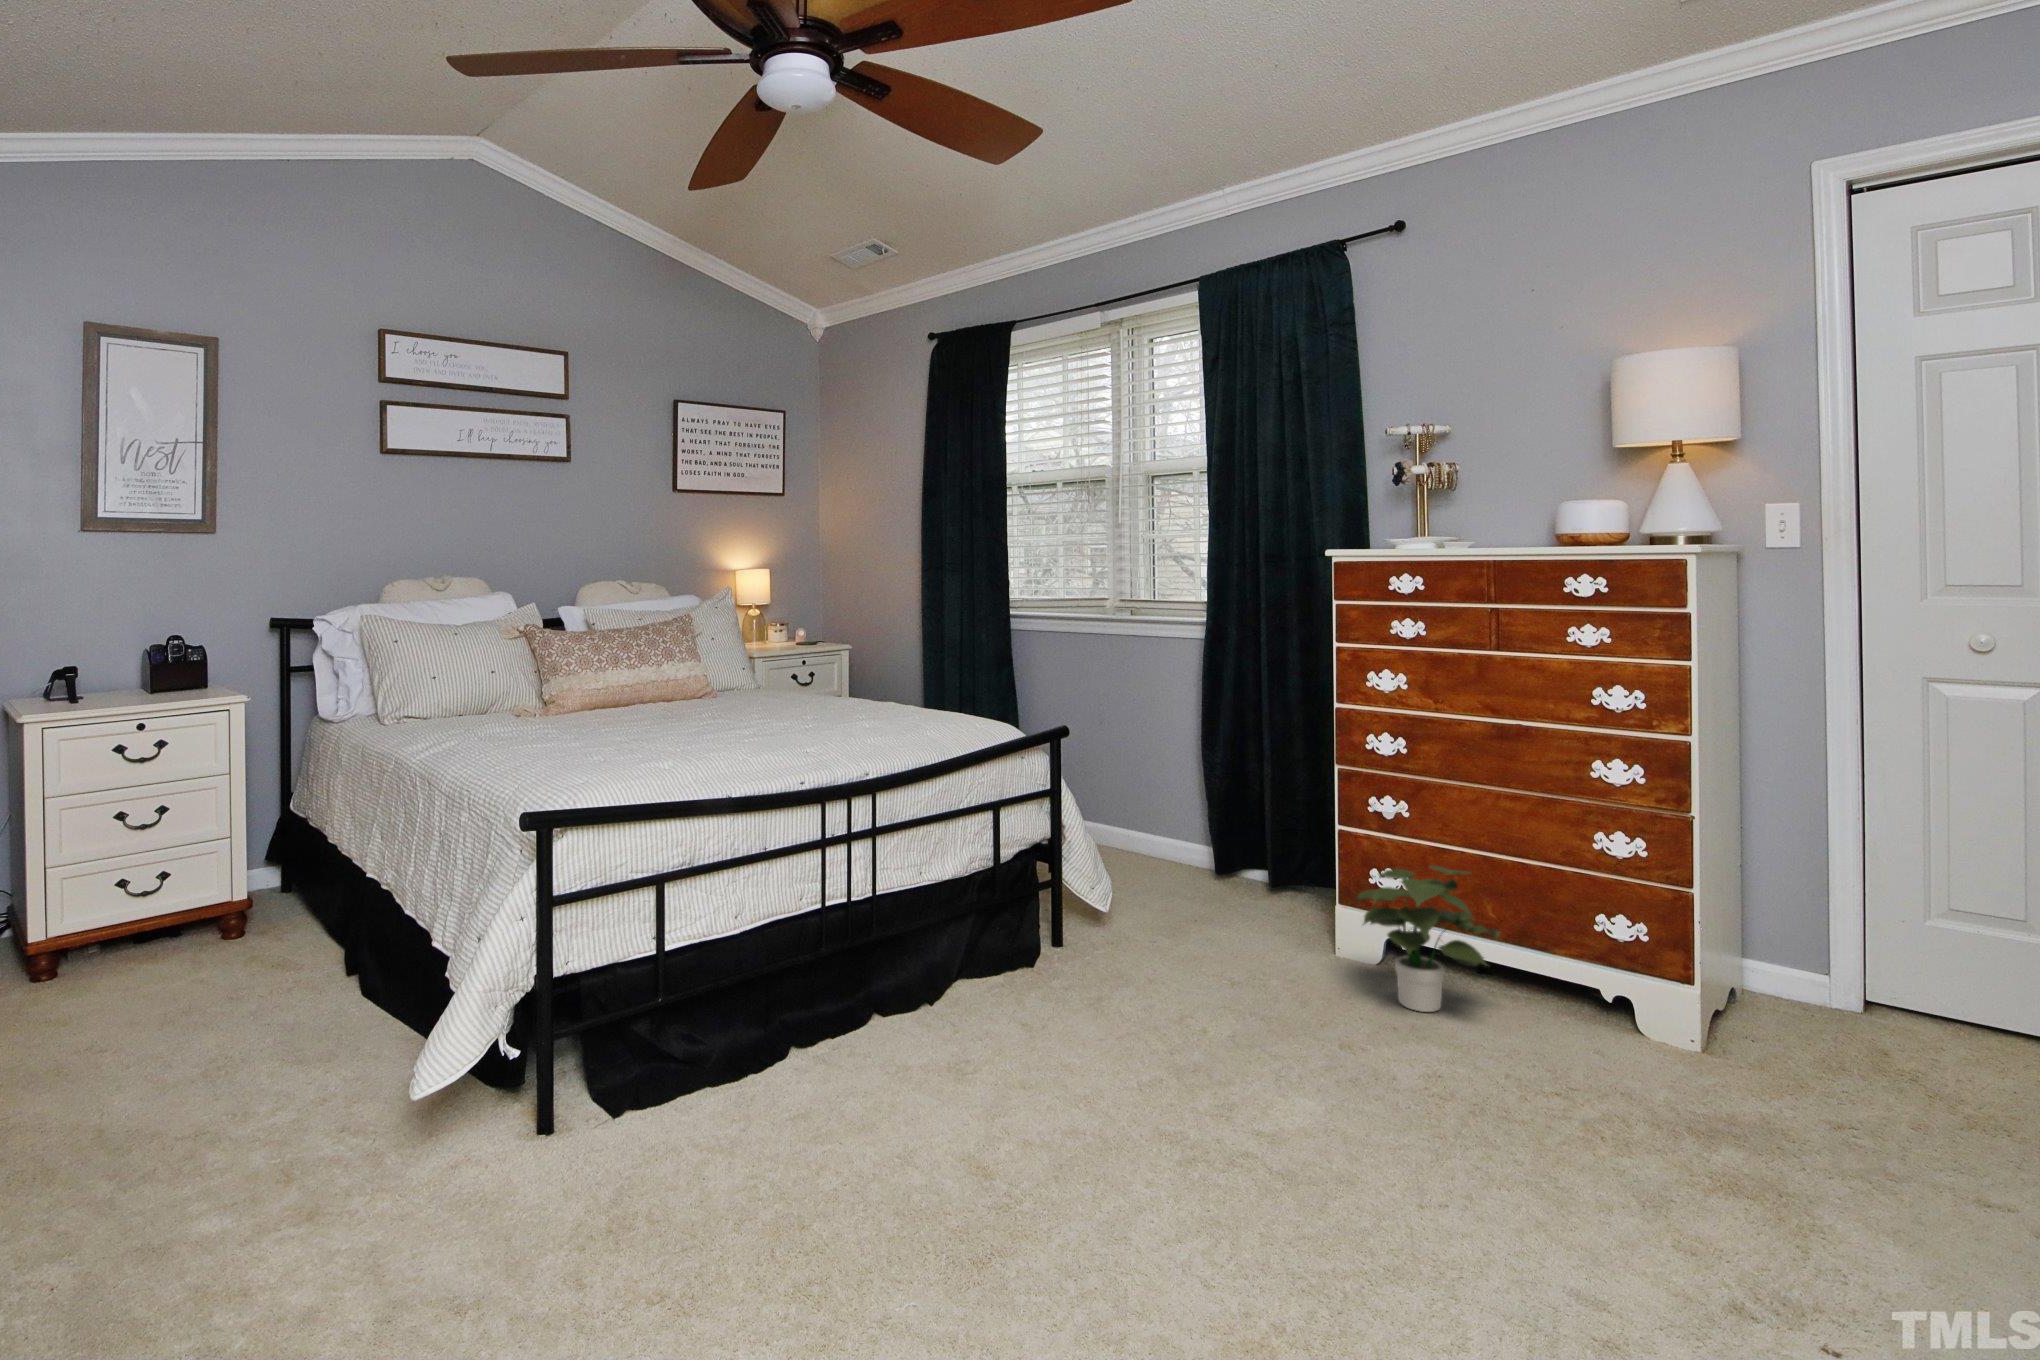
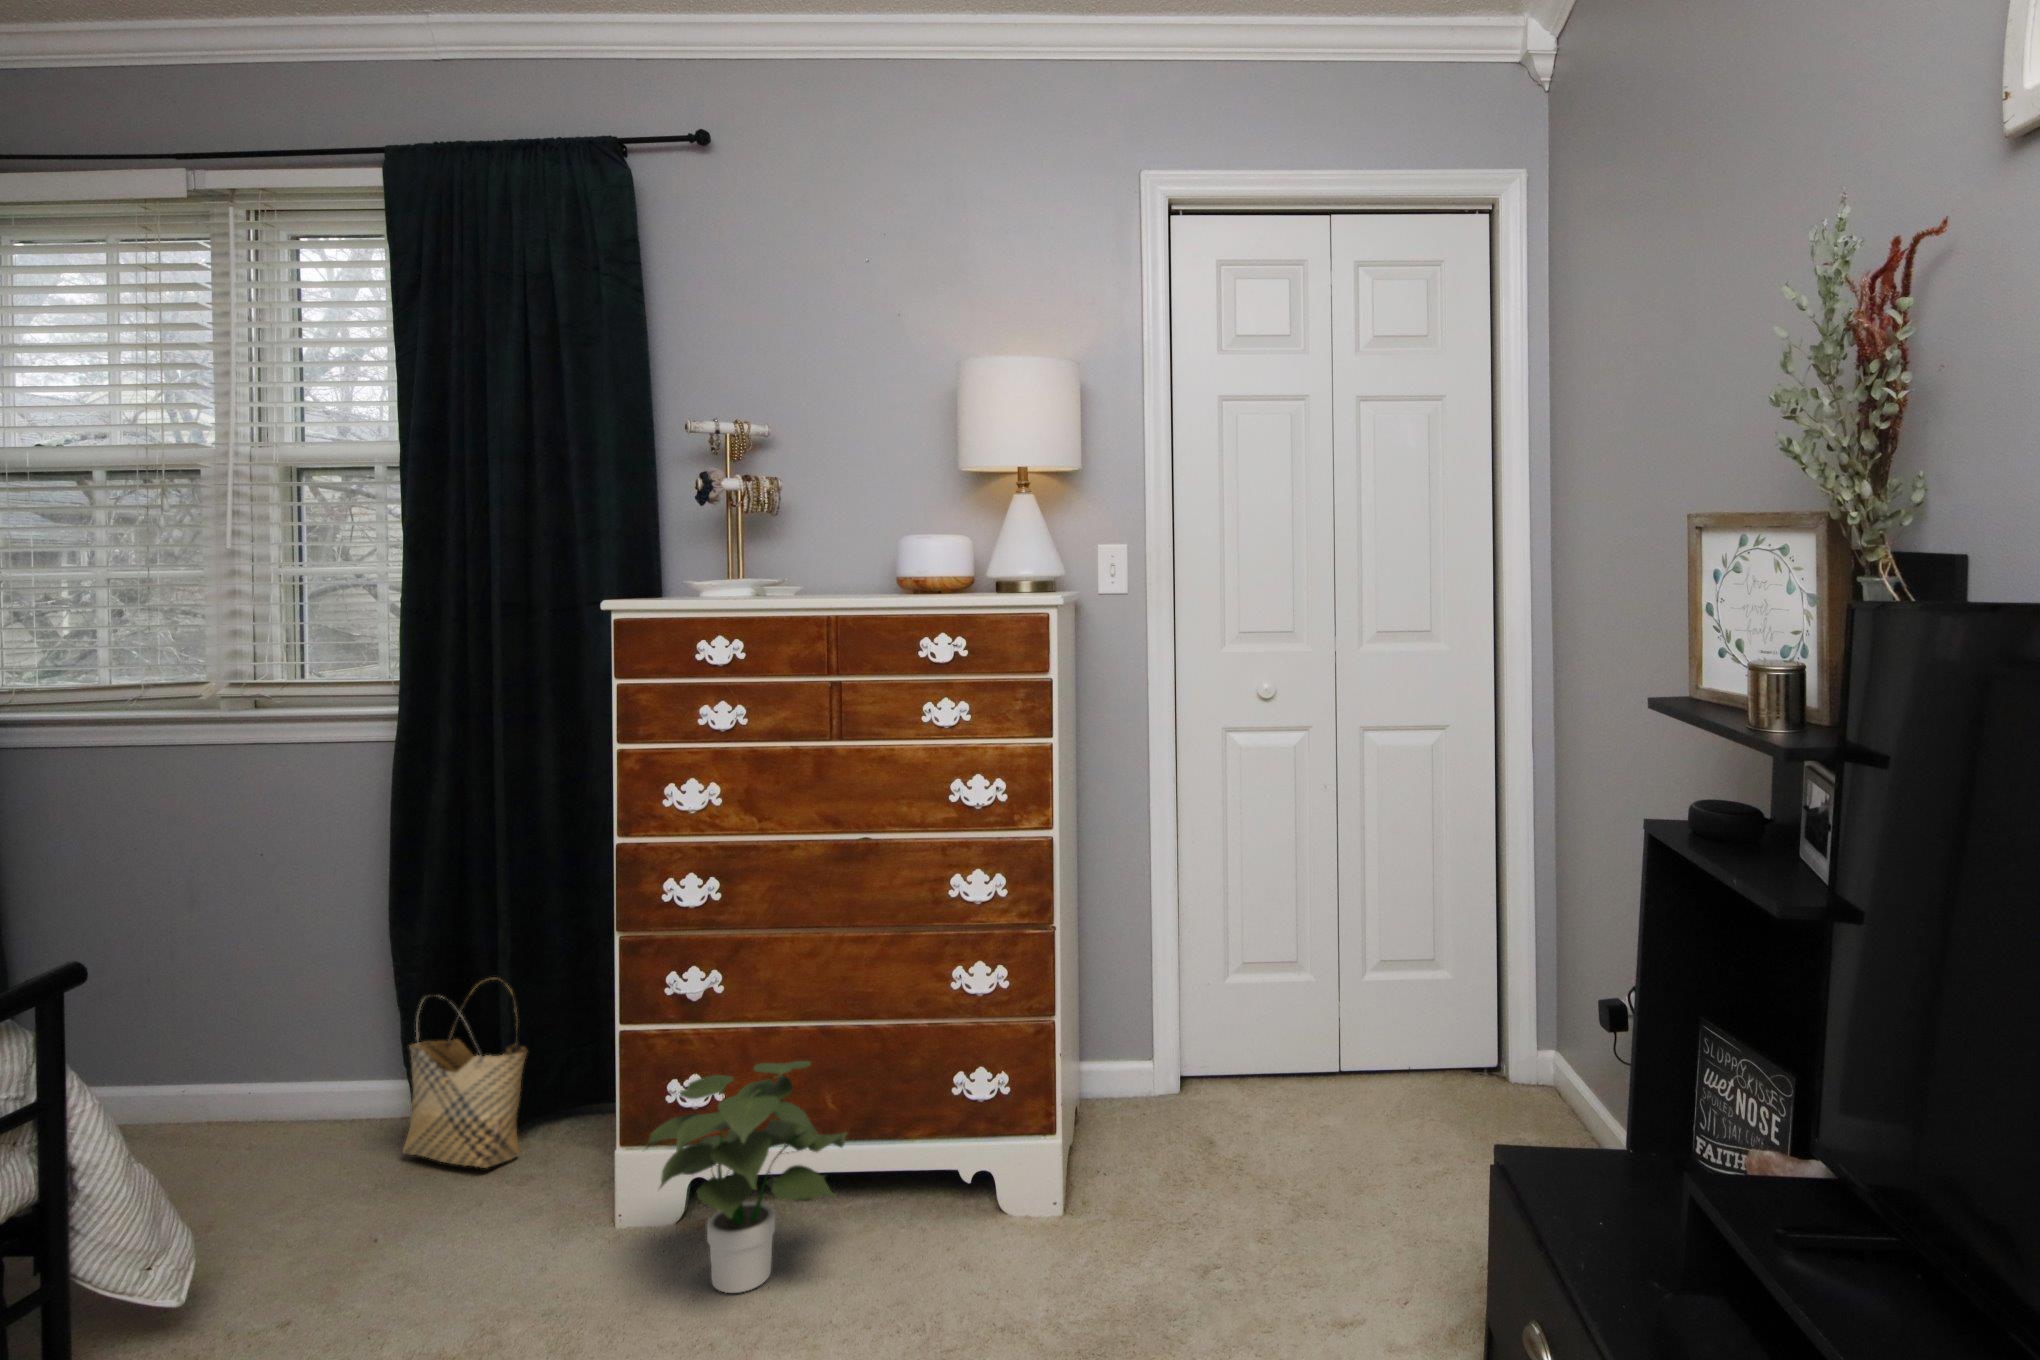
woven basket: none [1211,791,1283,906] -> present [403,977,528,1168]

